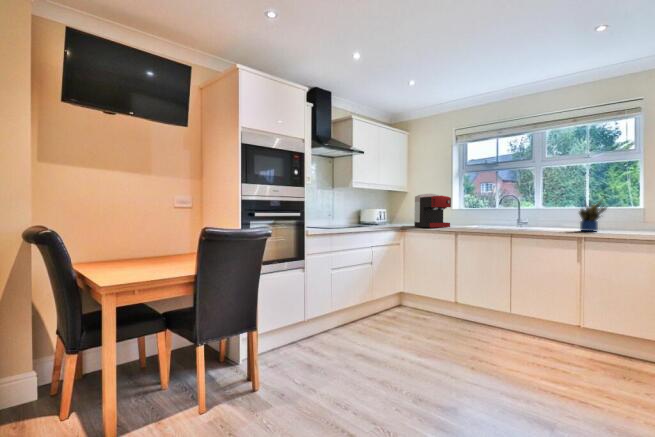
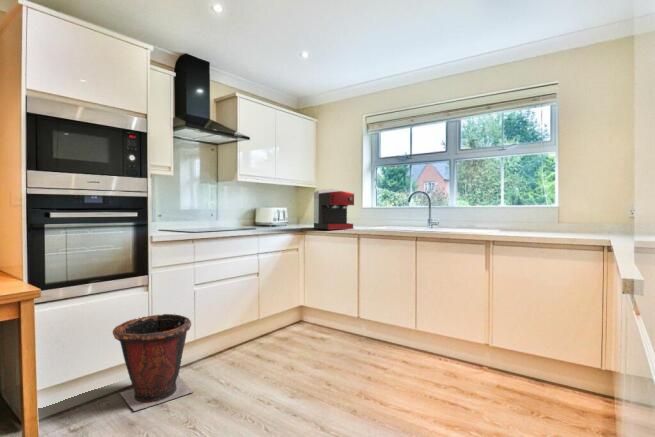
potted plant: present [579,195,607,231] -> none [486,187,517,234]
waste bin: none [287,289,343,358] -> present [113,314,193,411]

